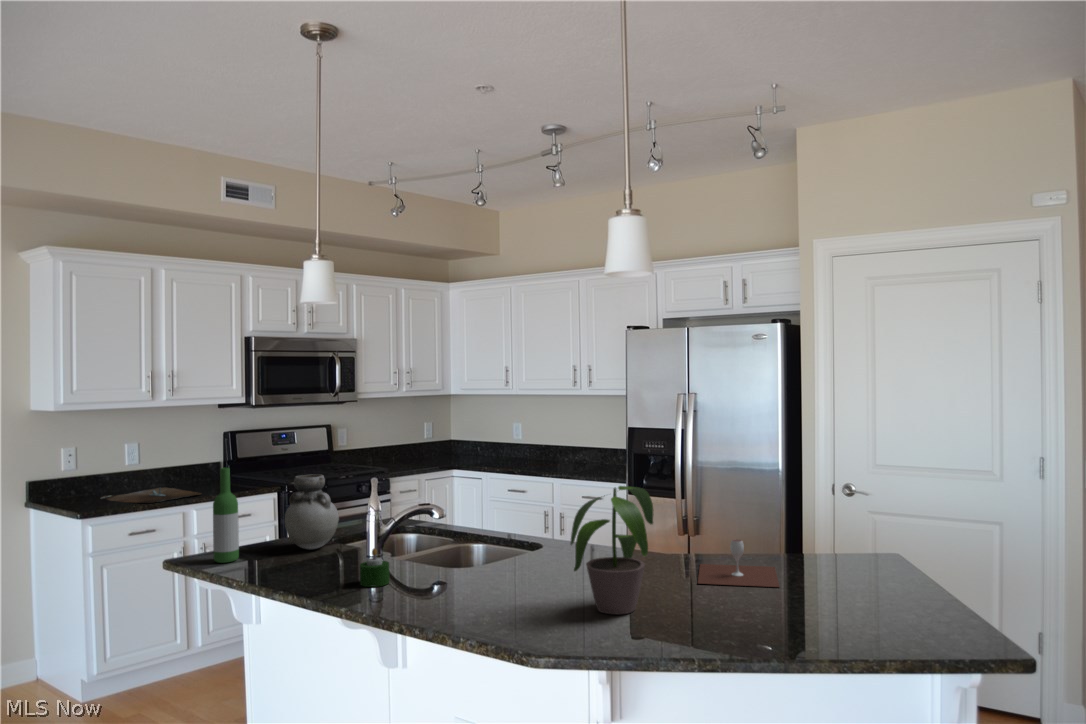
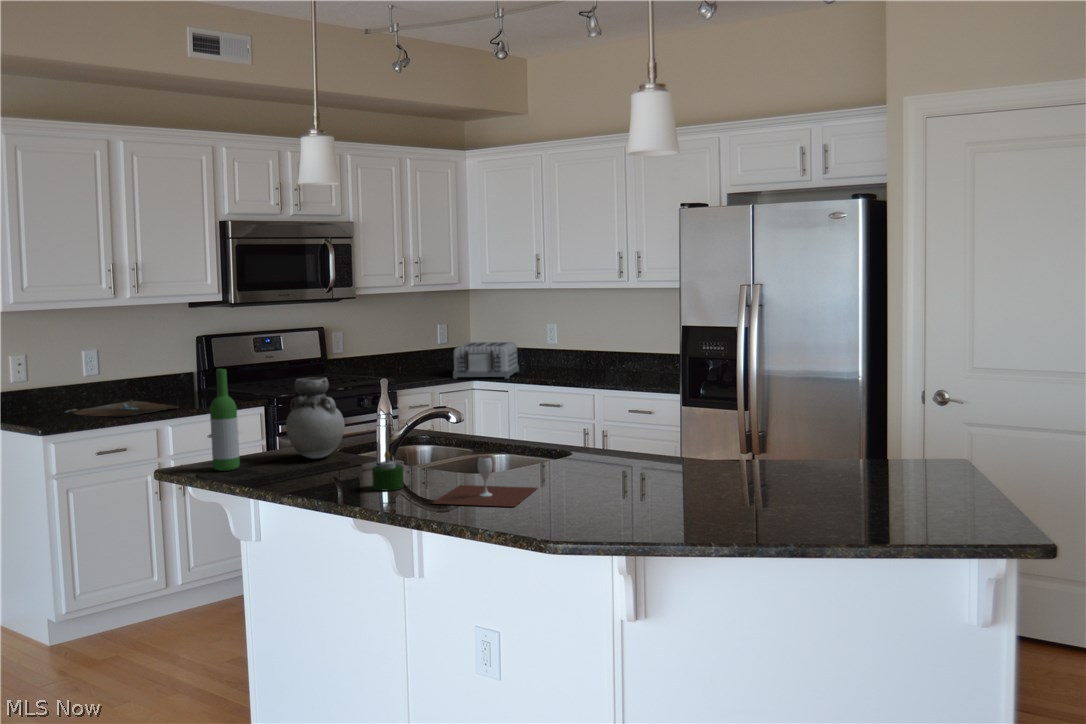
toaster: none [438,437,492,467] -> present [453,342,519,379]
potted plant: present [571,486,653,614] -> none [571,380,707,512]
wine glass: present [698,539,779,587] -> present [432,456,537,507]

